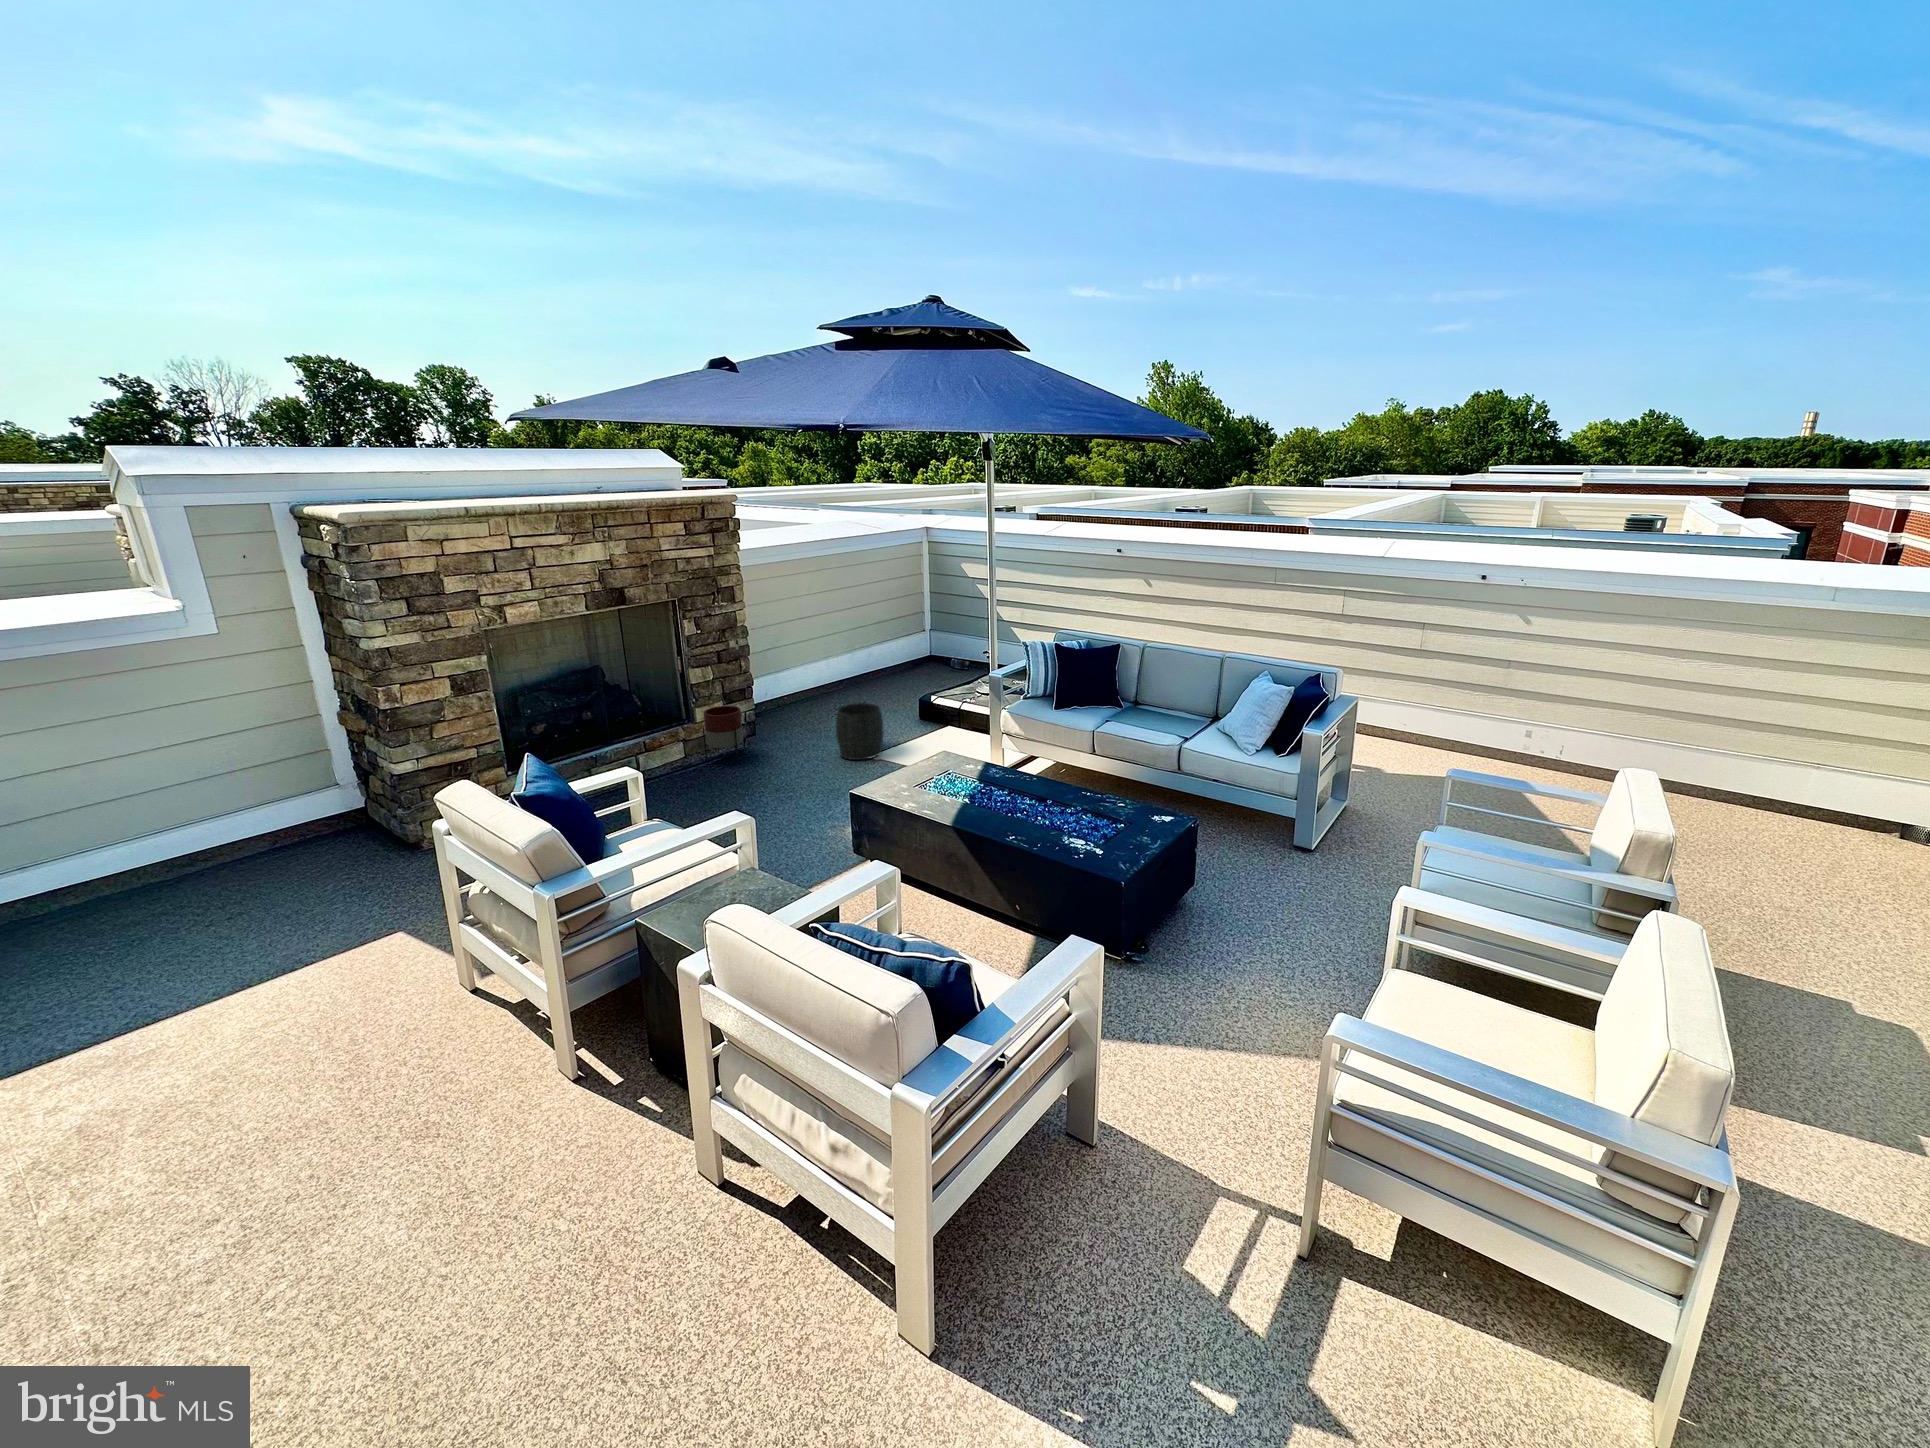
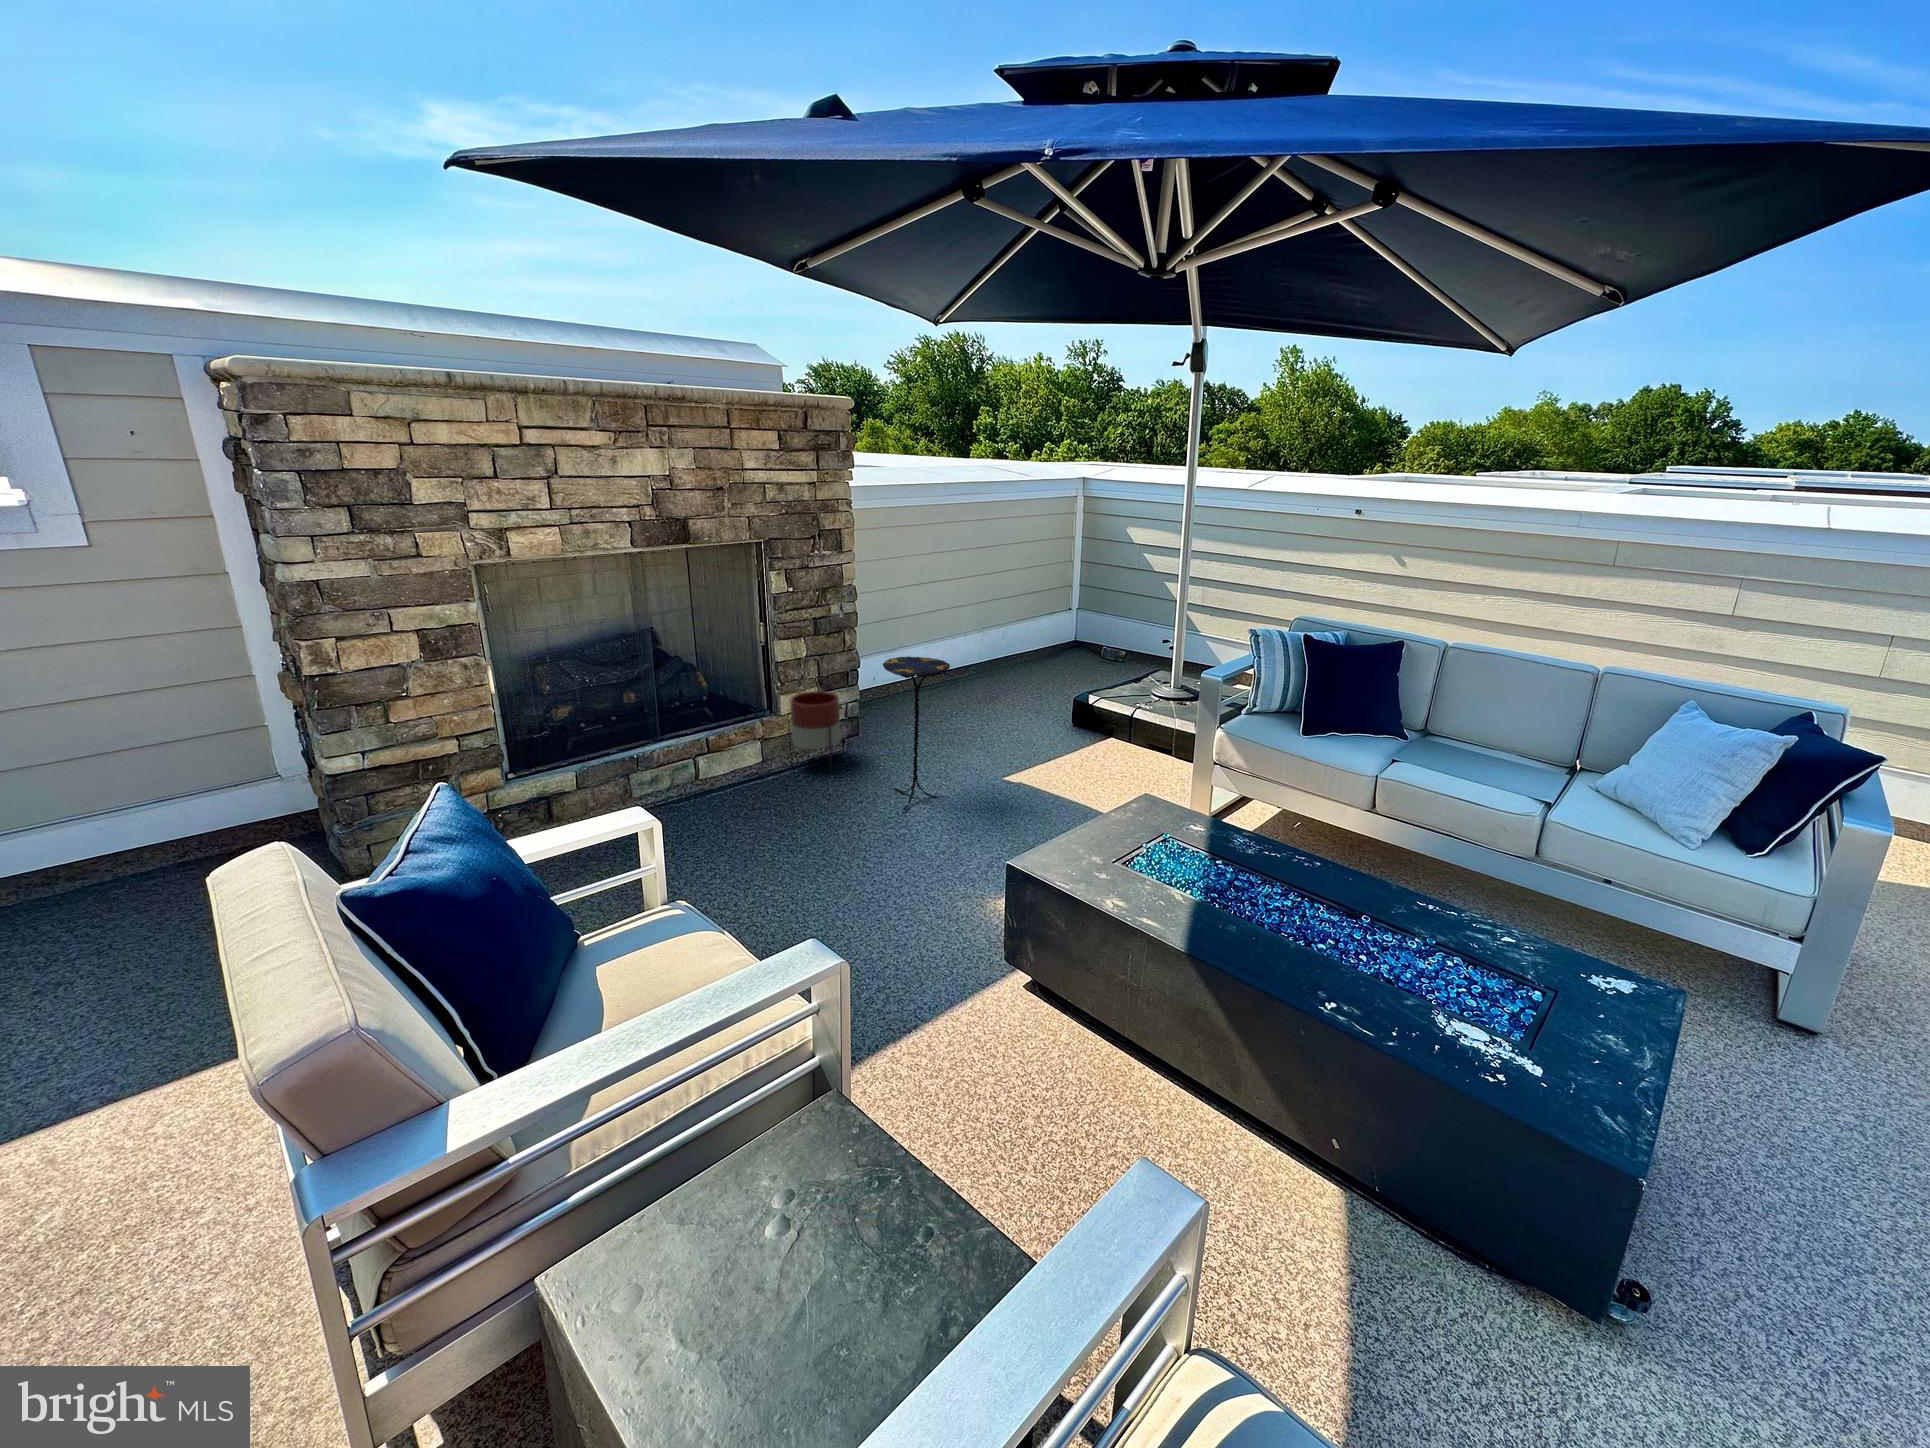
side table: none [772,674,825,782] -> present [883,656,950,810]
woven basket: present [836,703,884,760] -> none [964,701,1029,782]

